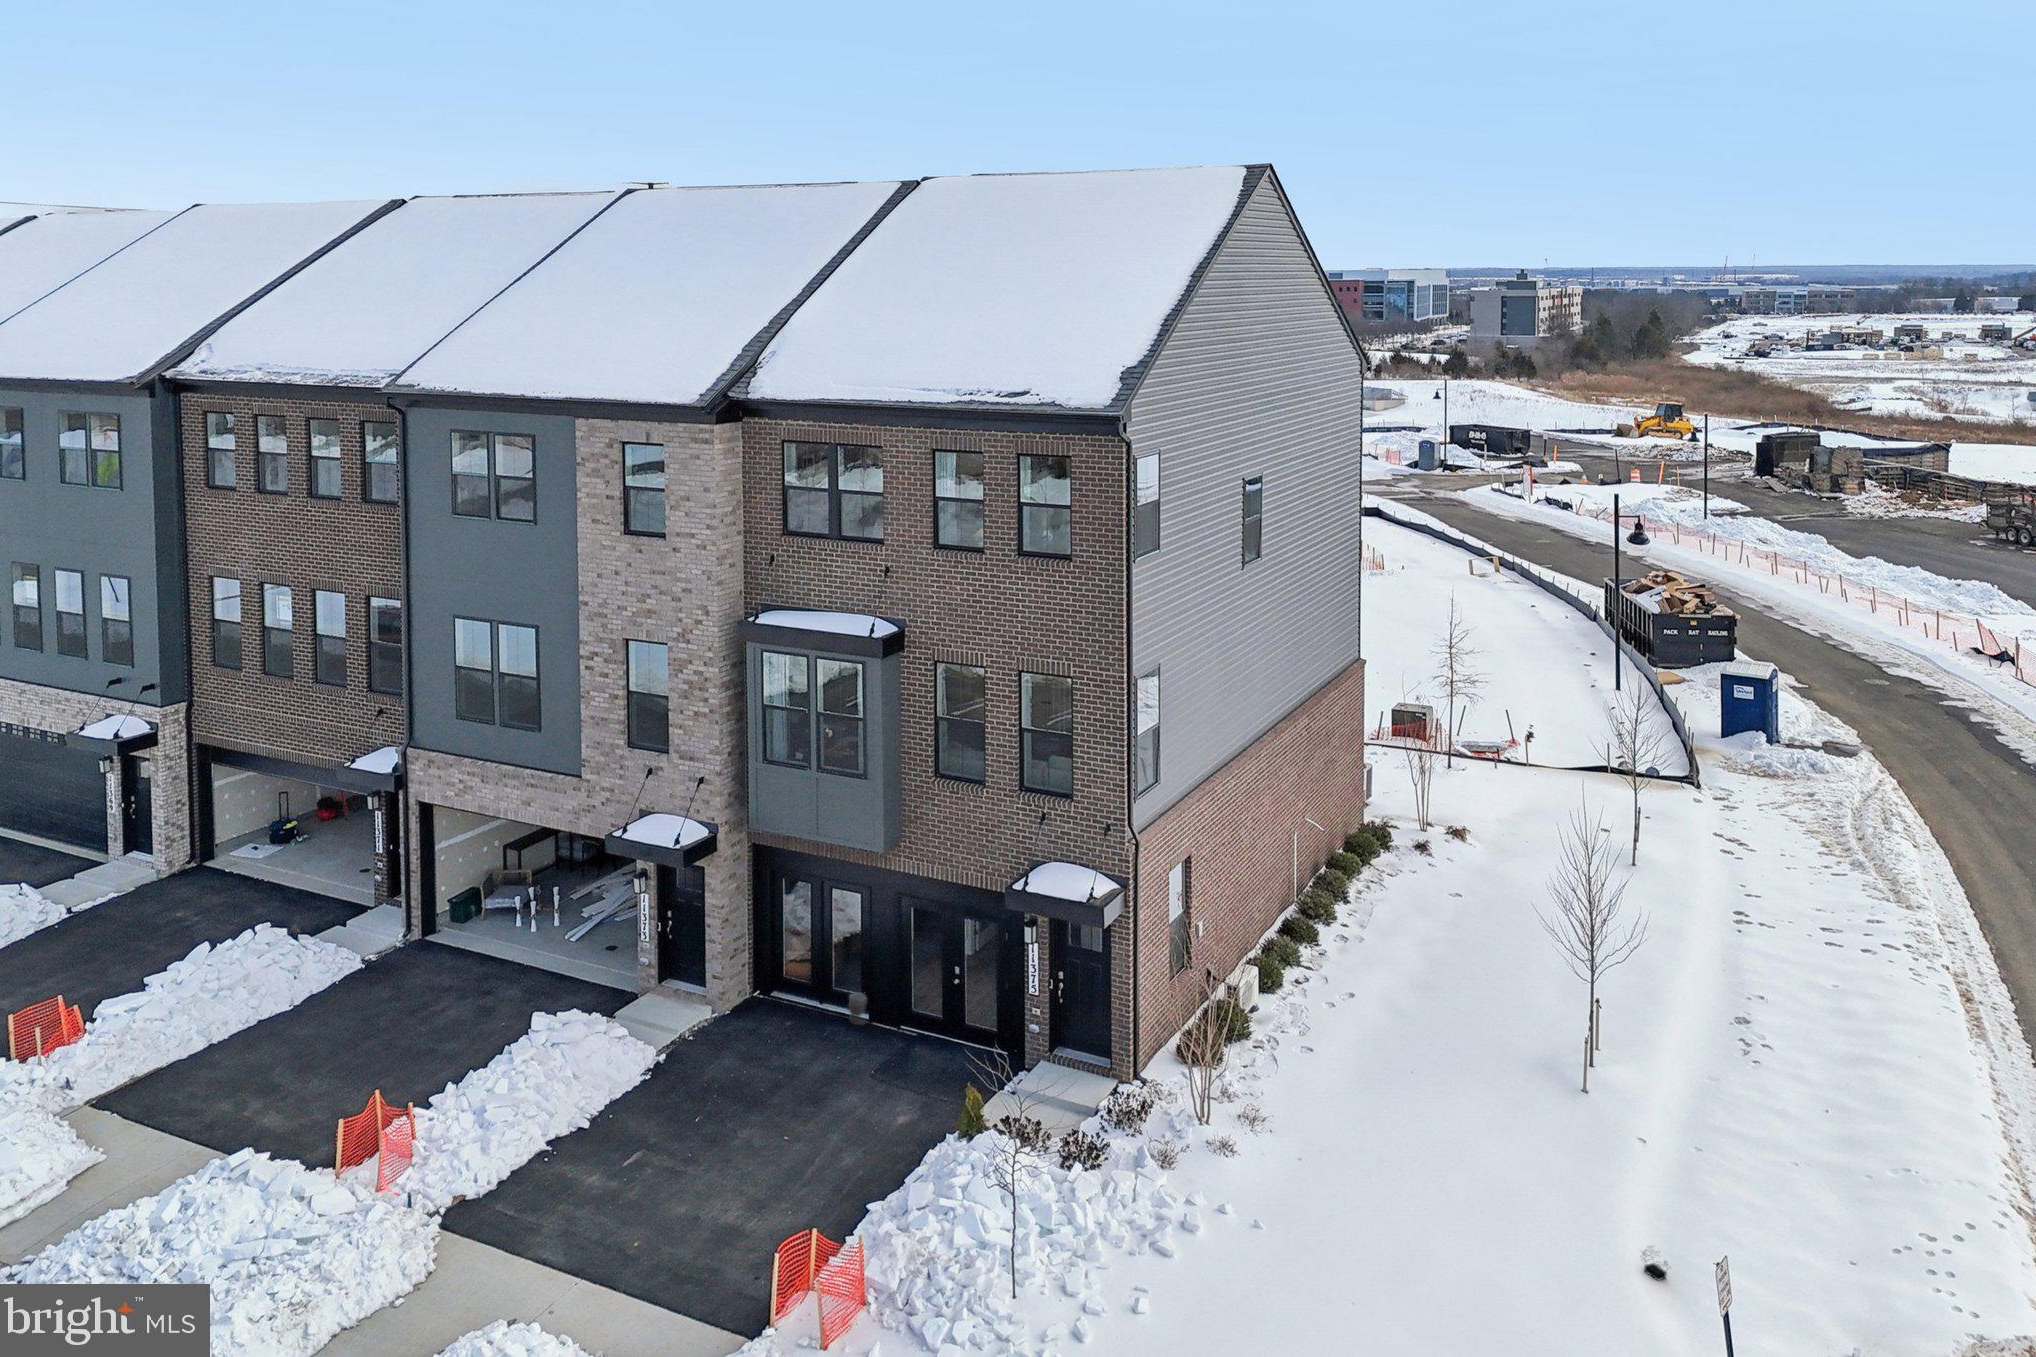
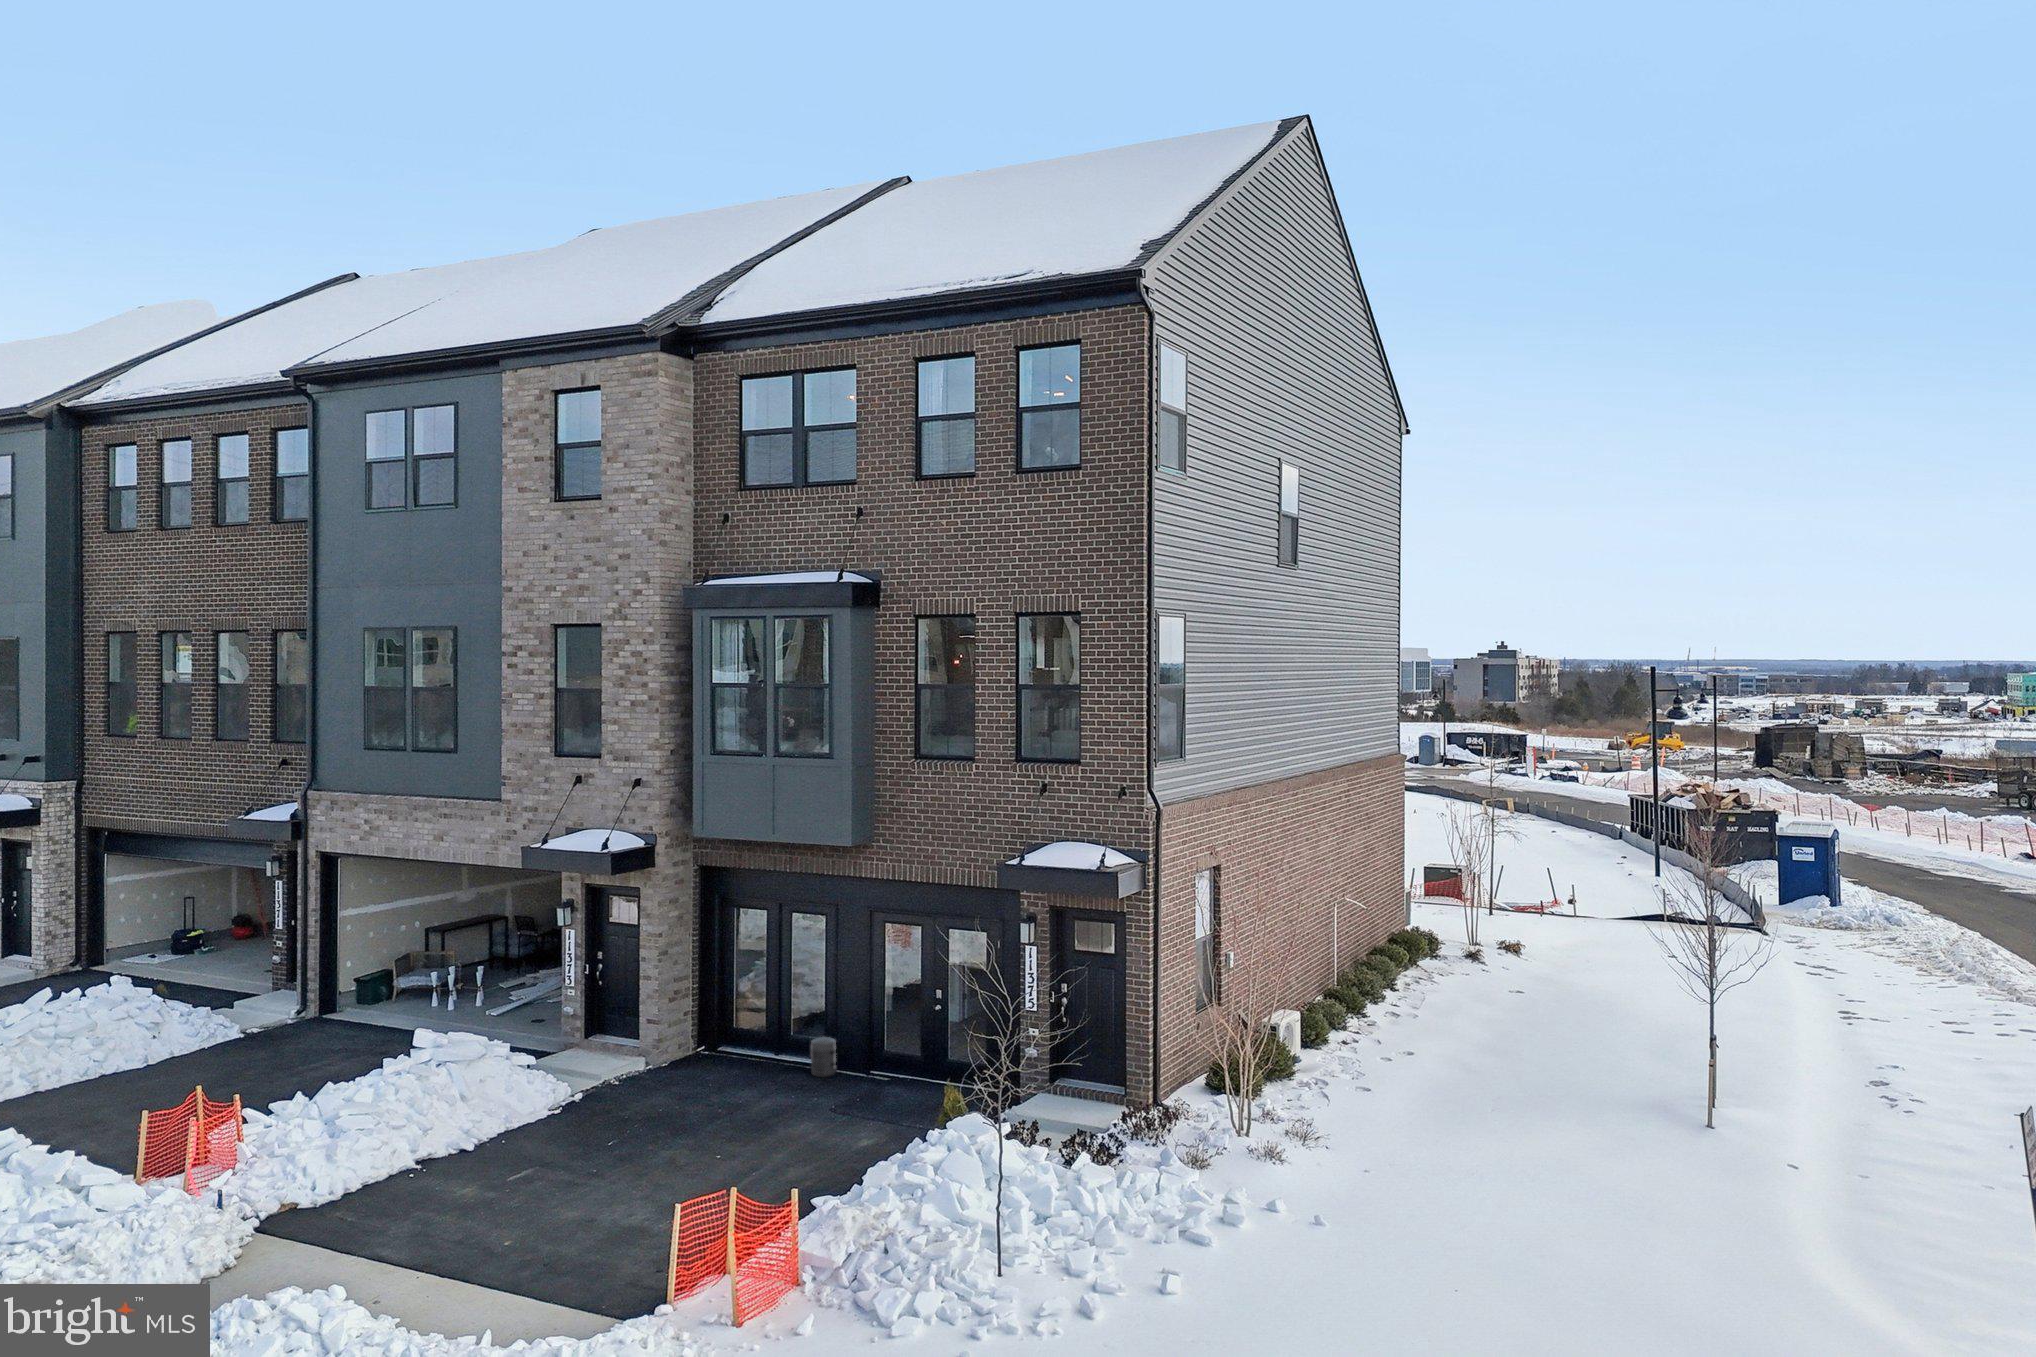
decorative plant: present [1644,1246,1667,1280] -> none [1910,1252,1962,1302]

